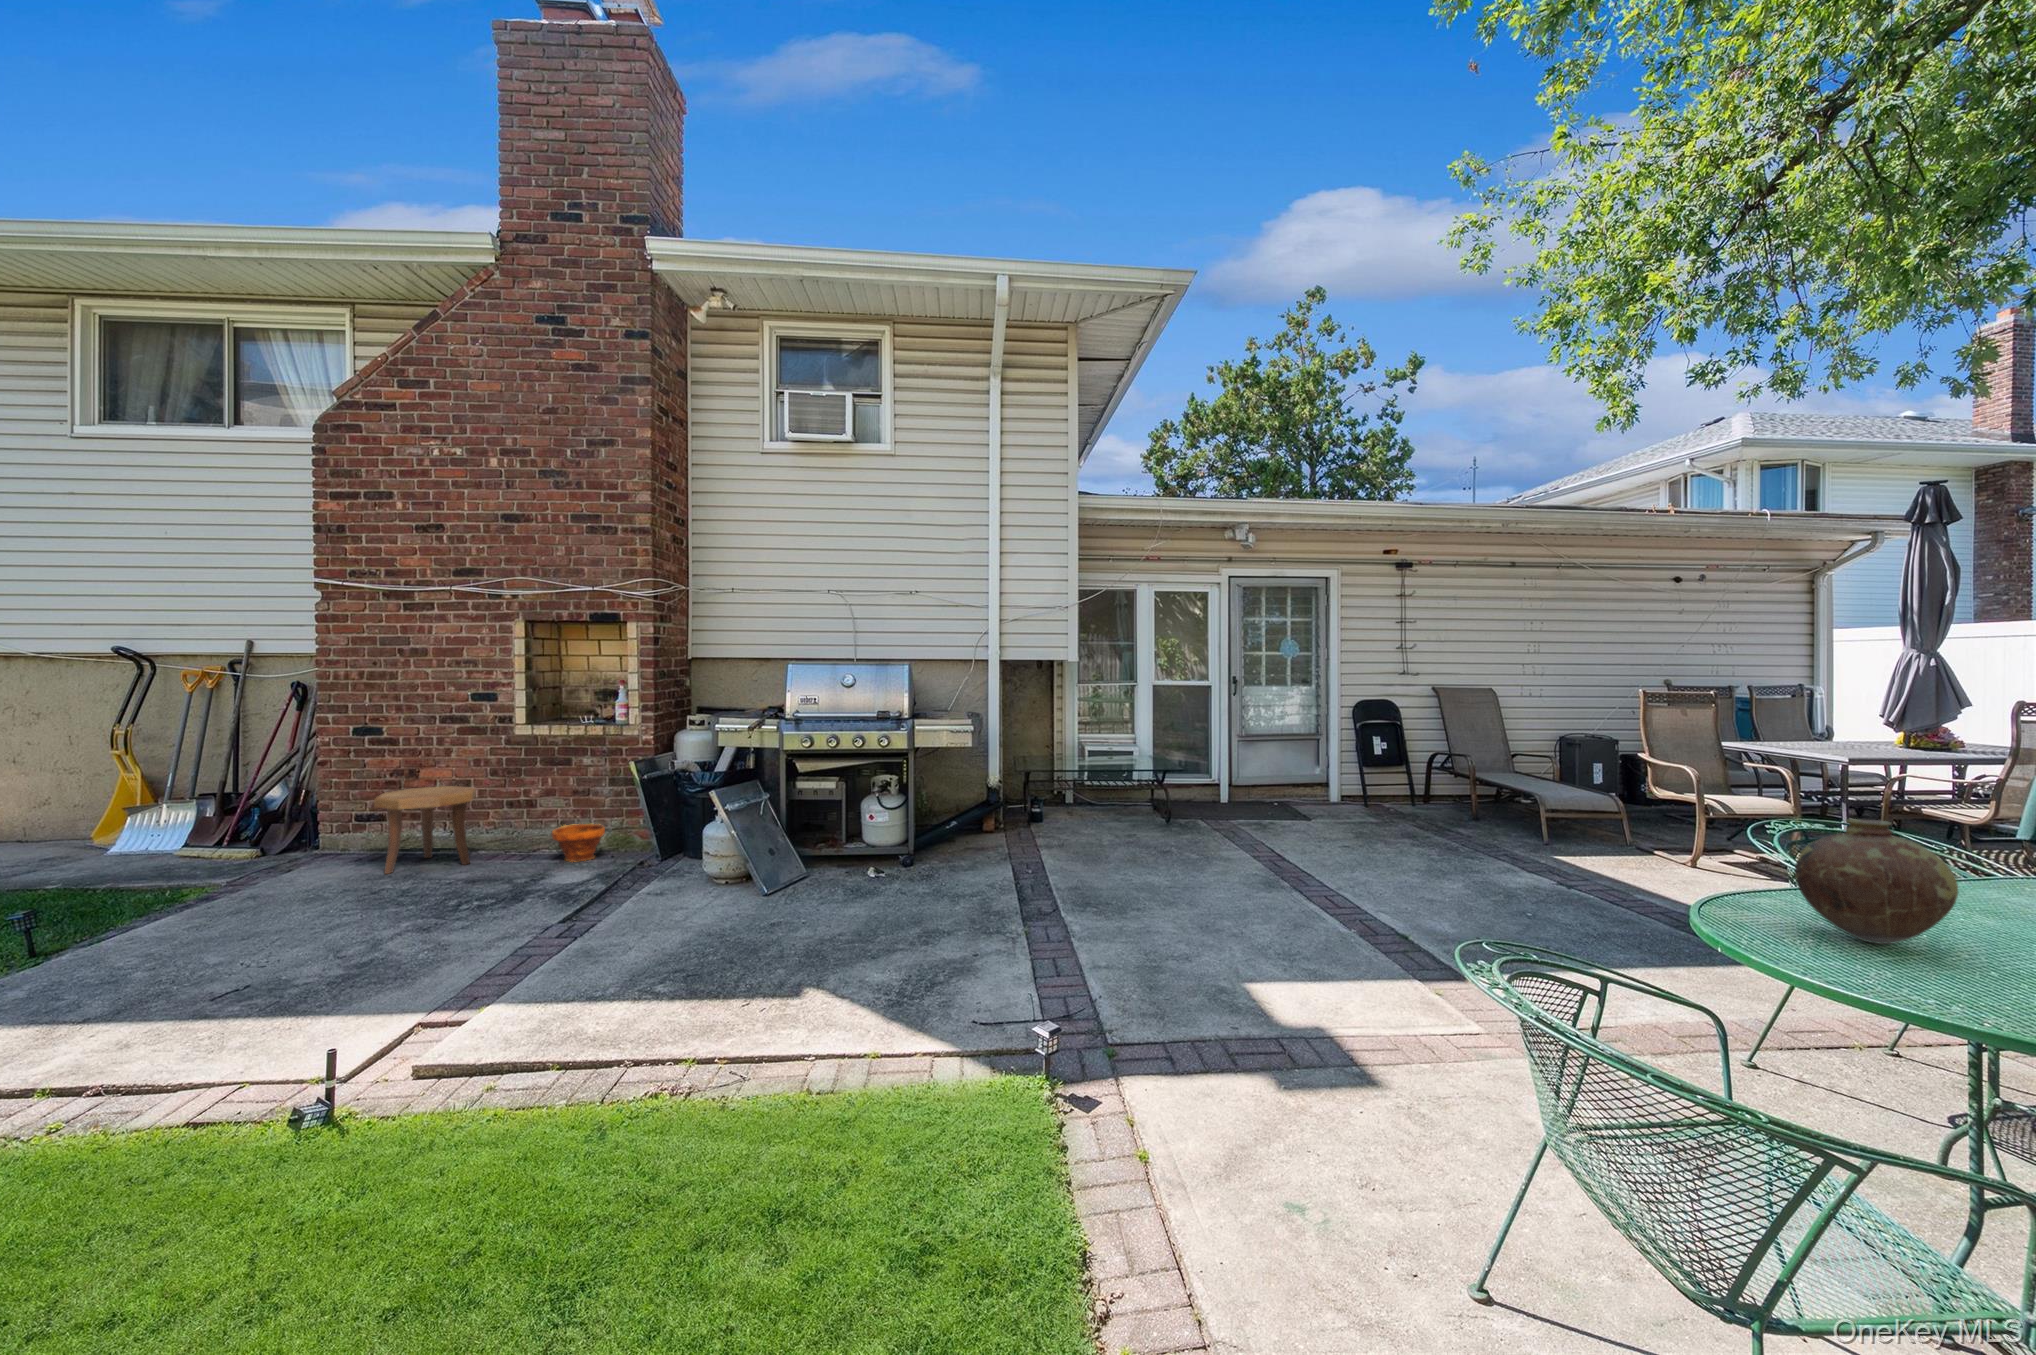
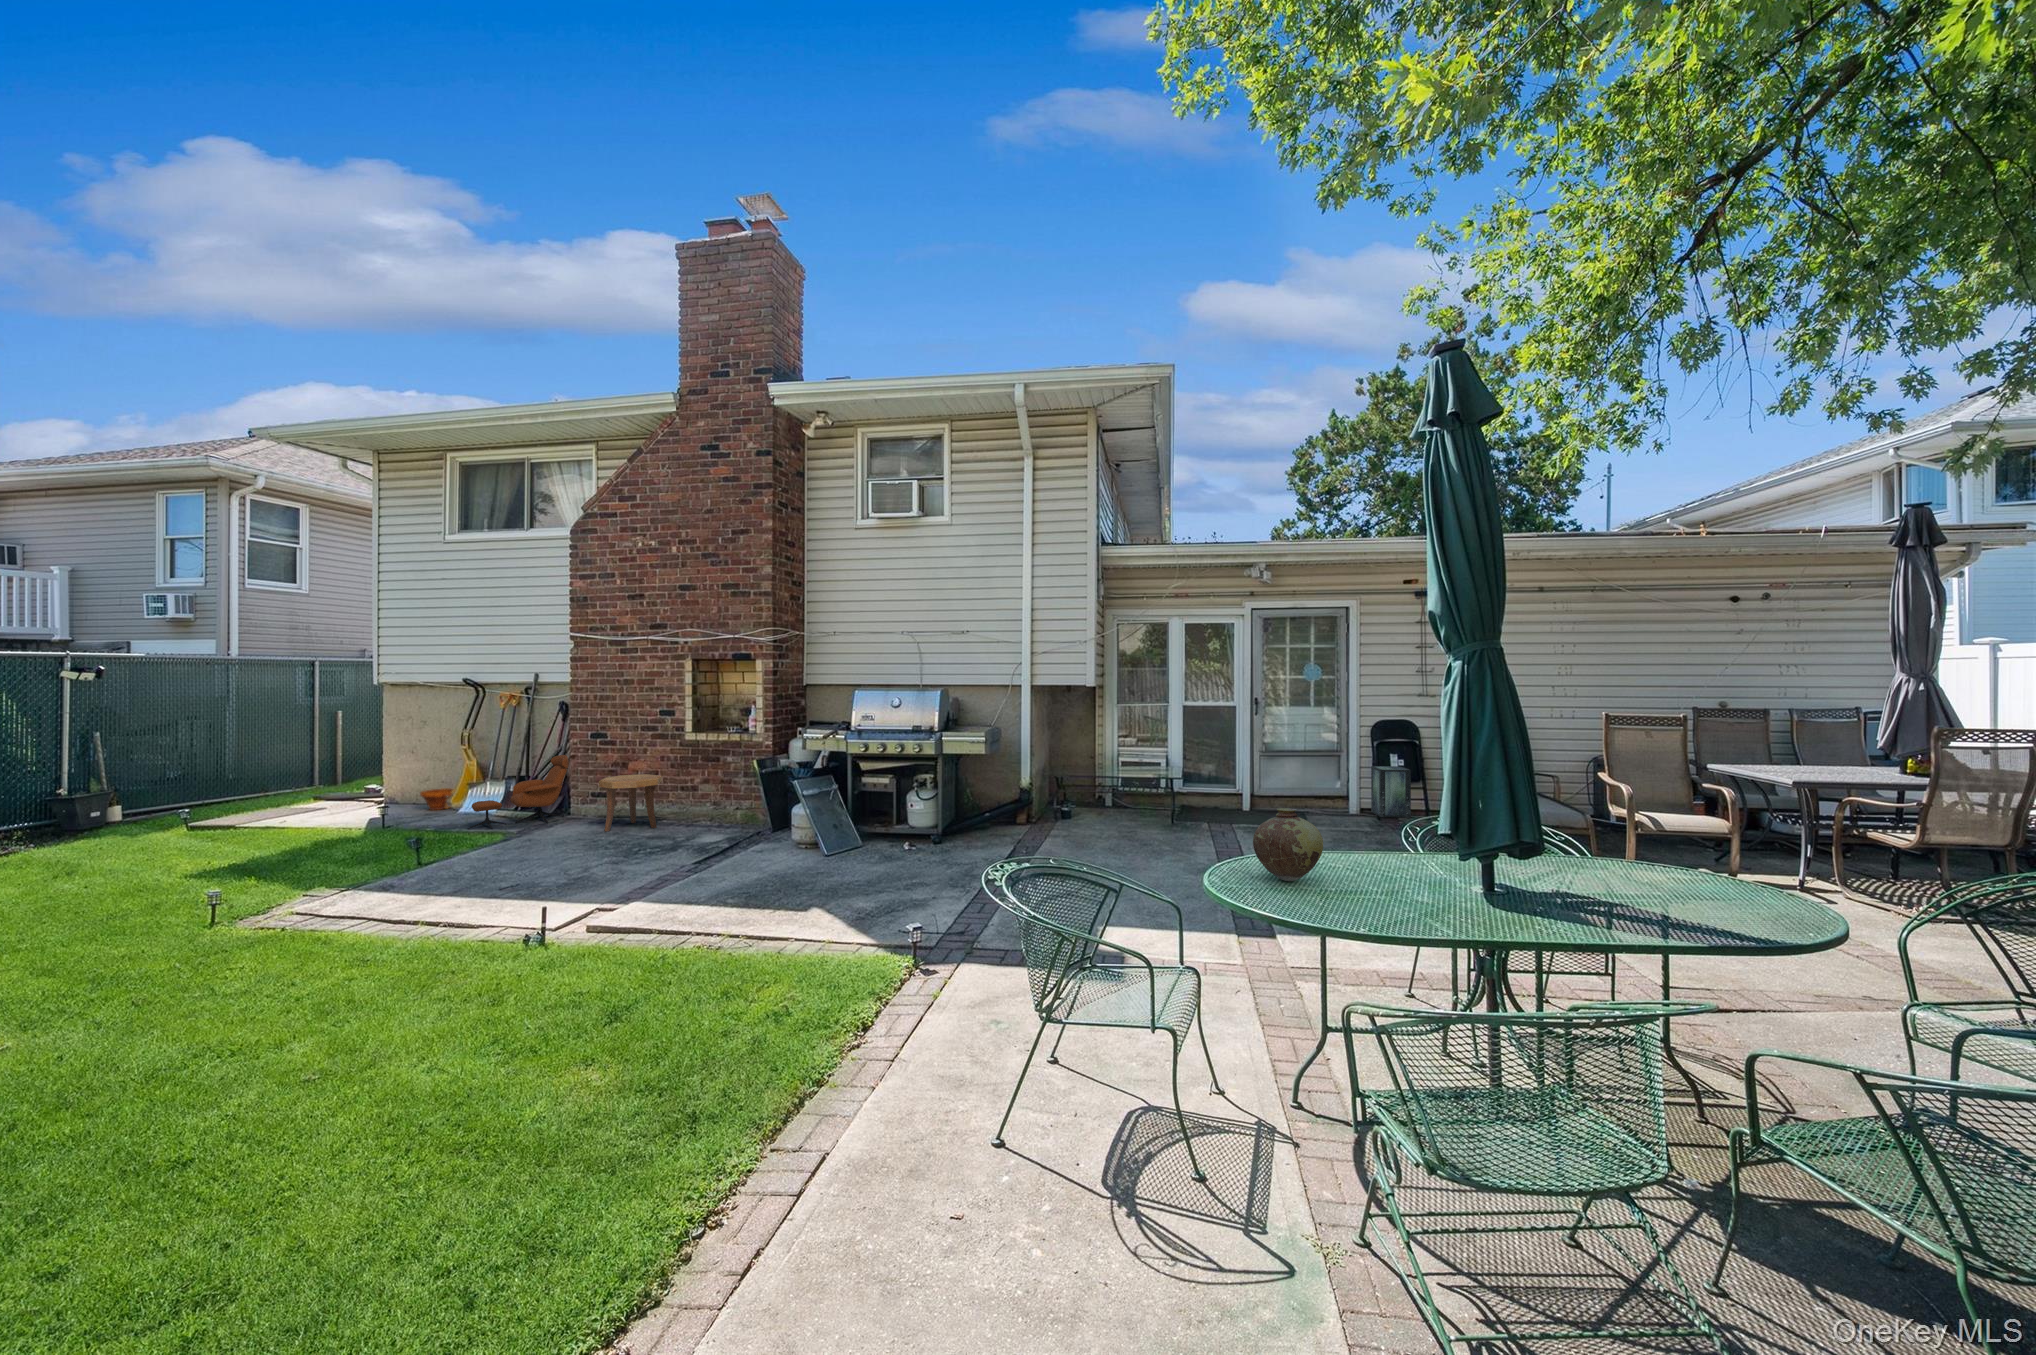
storage box: none [1355,751,1403,808] -> present [1371,766,1411,818]
lounge chair: none [131,761,315,883] -> present [468,755,569,829]
planter: present [552,824,605,862] -> present [420,788,456,810]

